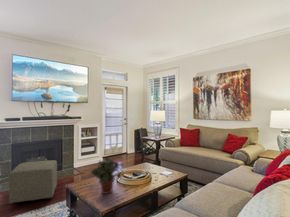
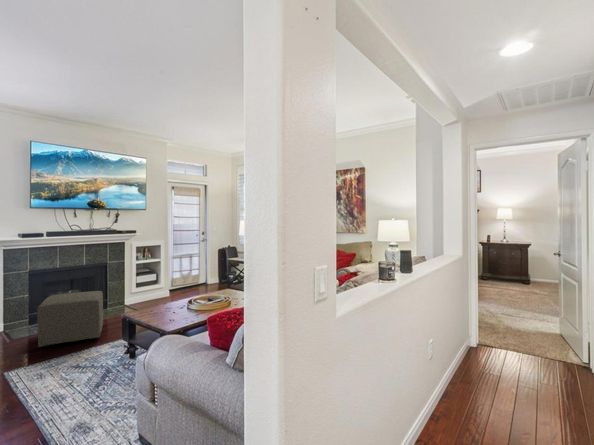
potted plant: present [91,158,123,194] -> none [155,278,195,318]

